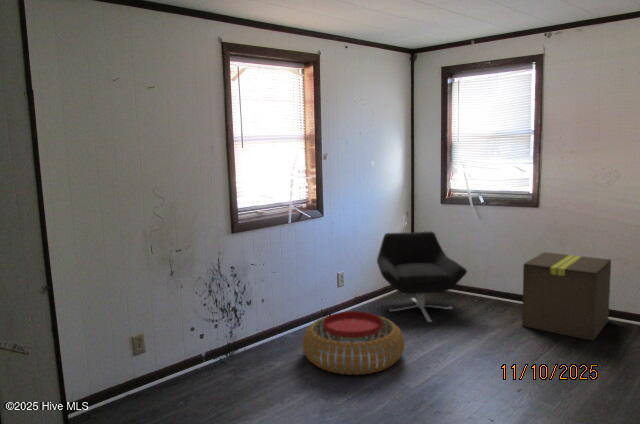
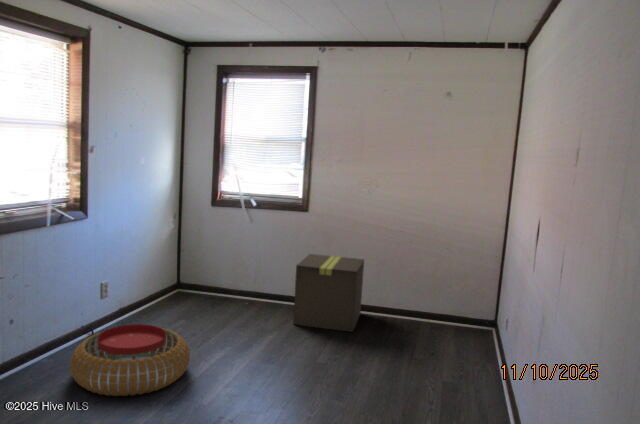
lounge chair: present [377,231,467,322] -> none [145,234,243,329]

